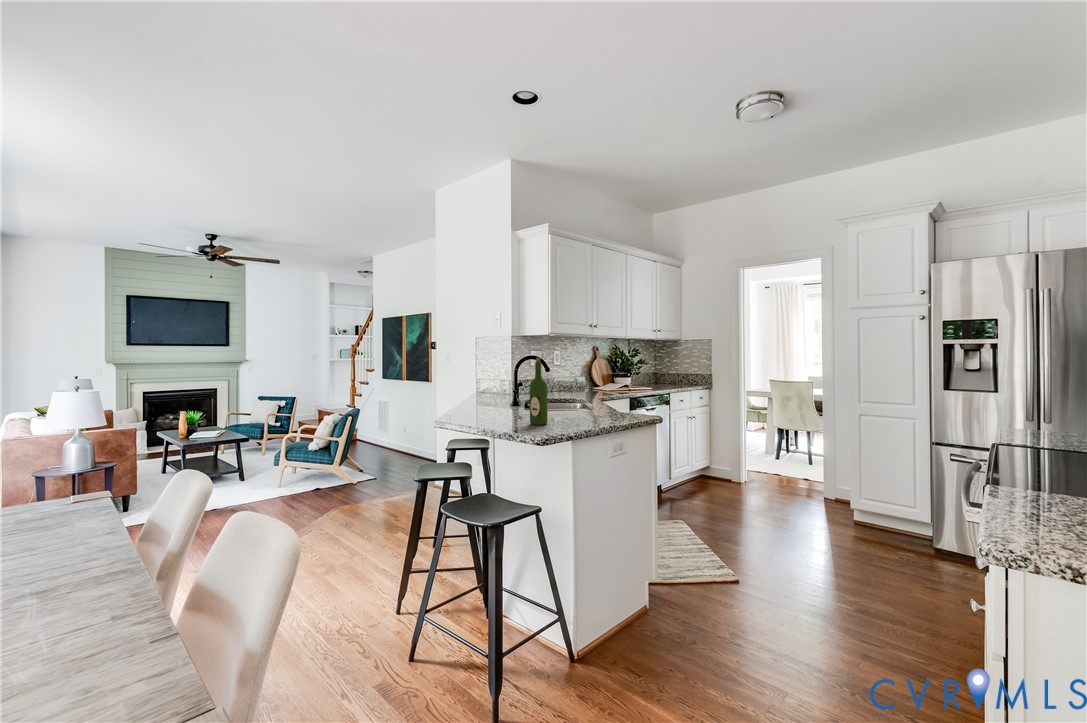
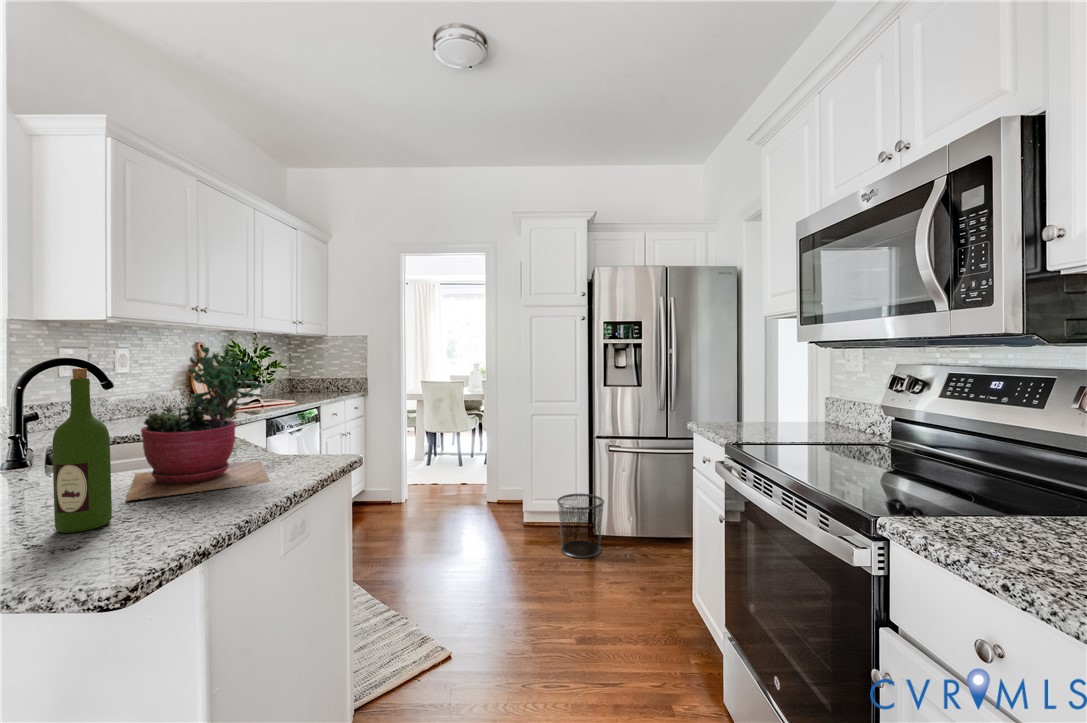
succulent plant: none [553,349,612,421] -> present [126,347,270,501]
waste bin: none [878,495,937,560] -> present [557,494,604,558]

